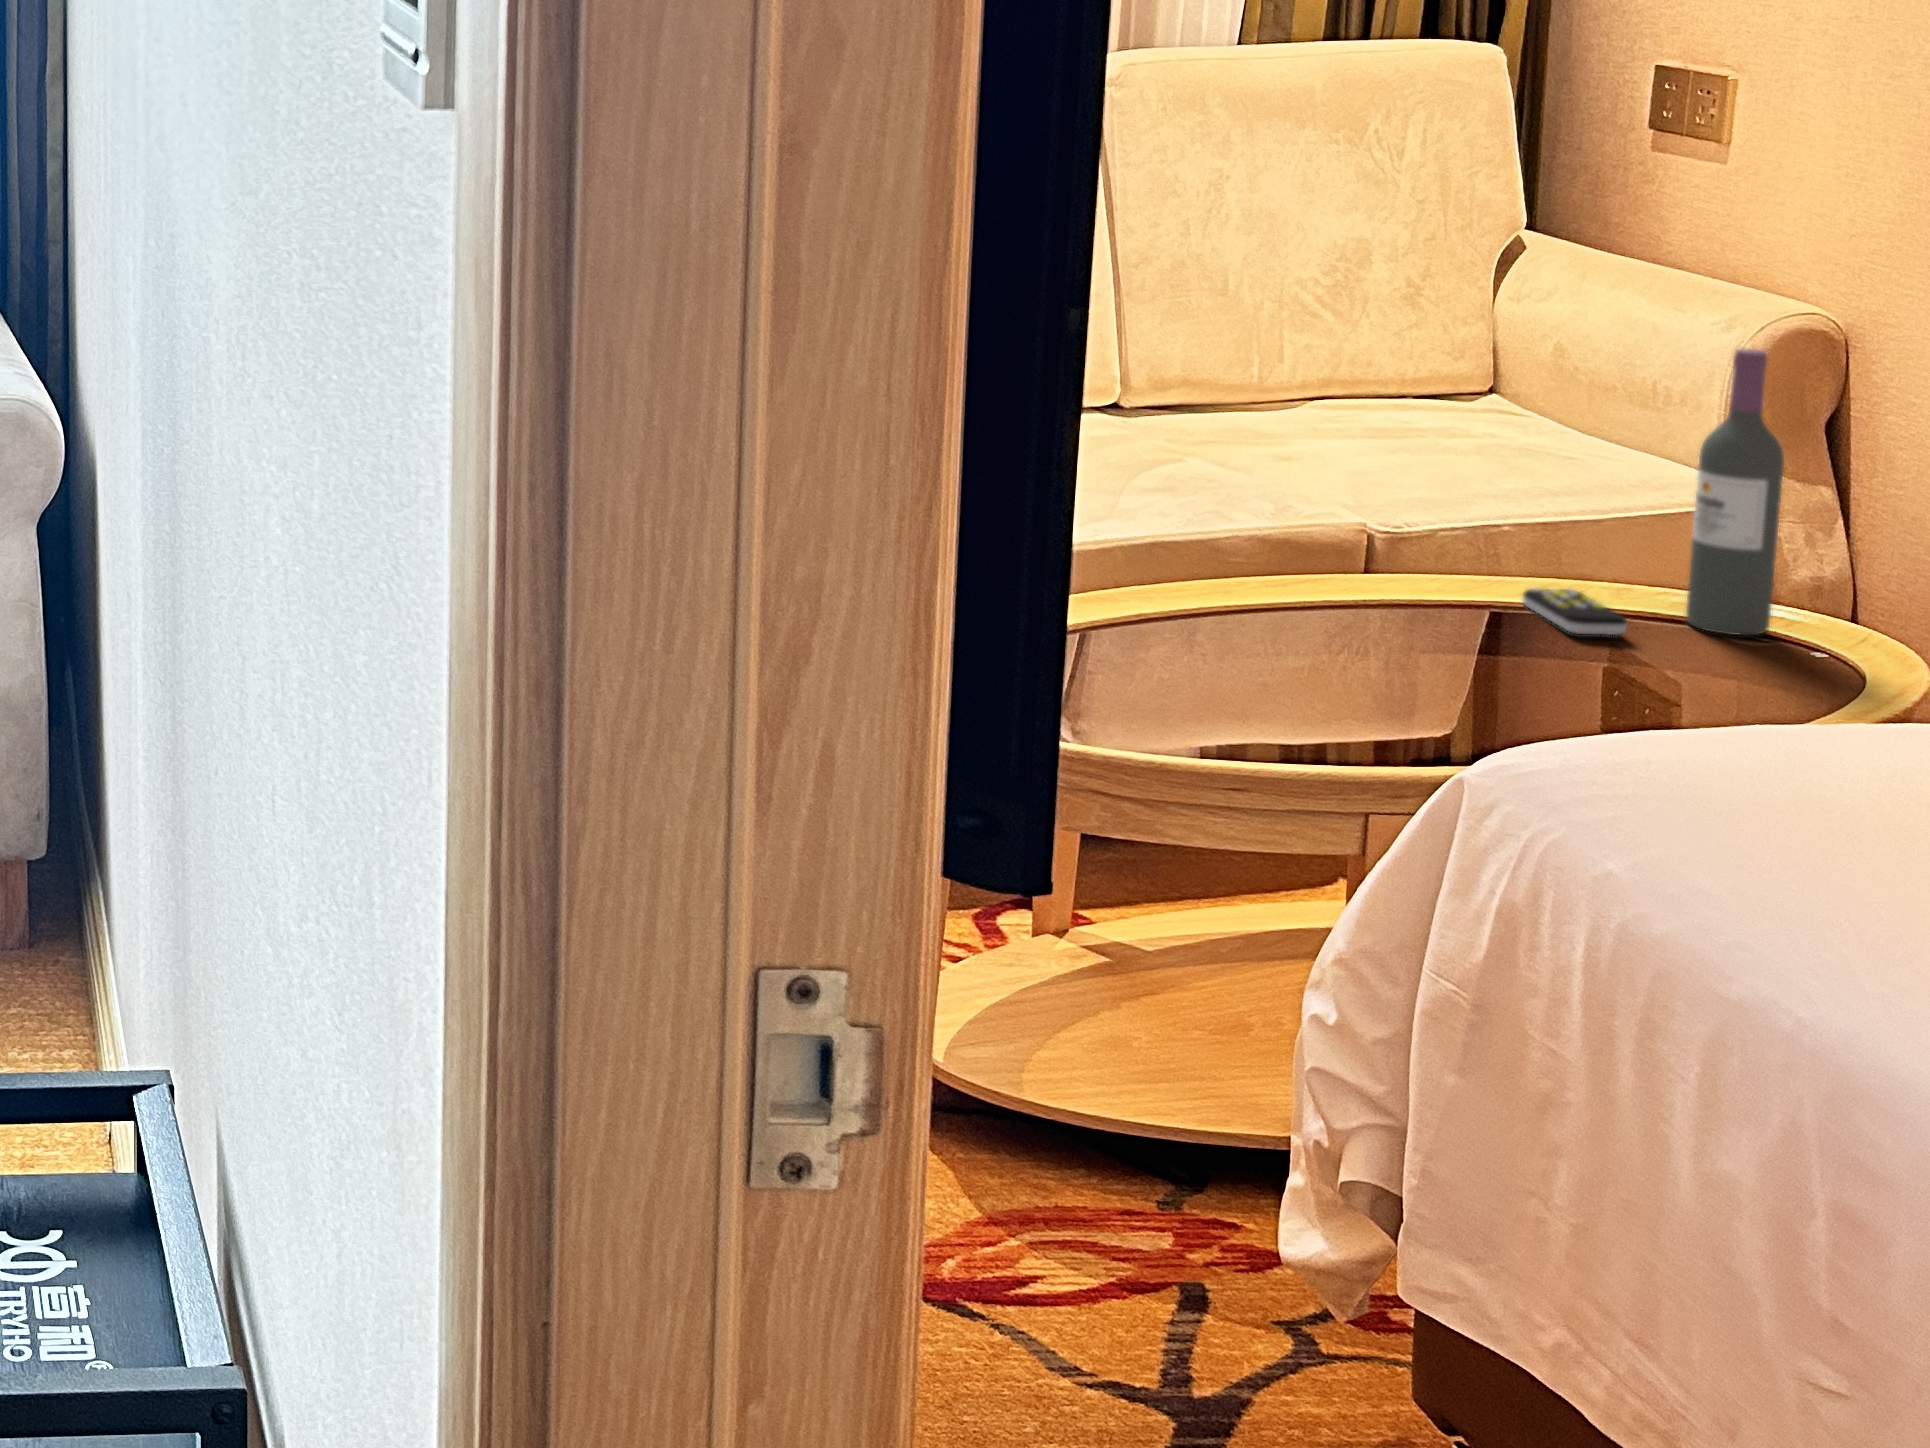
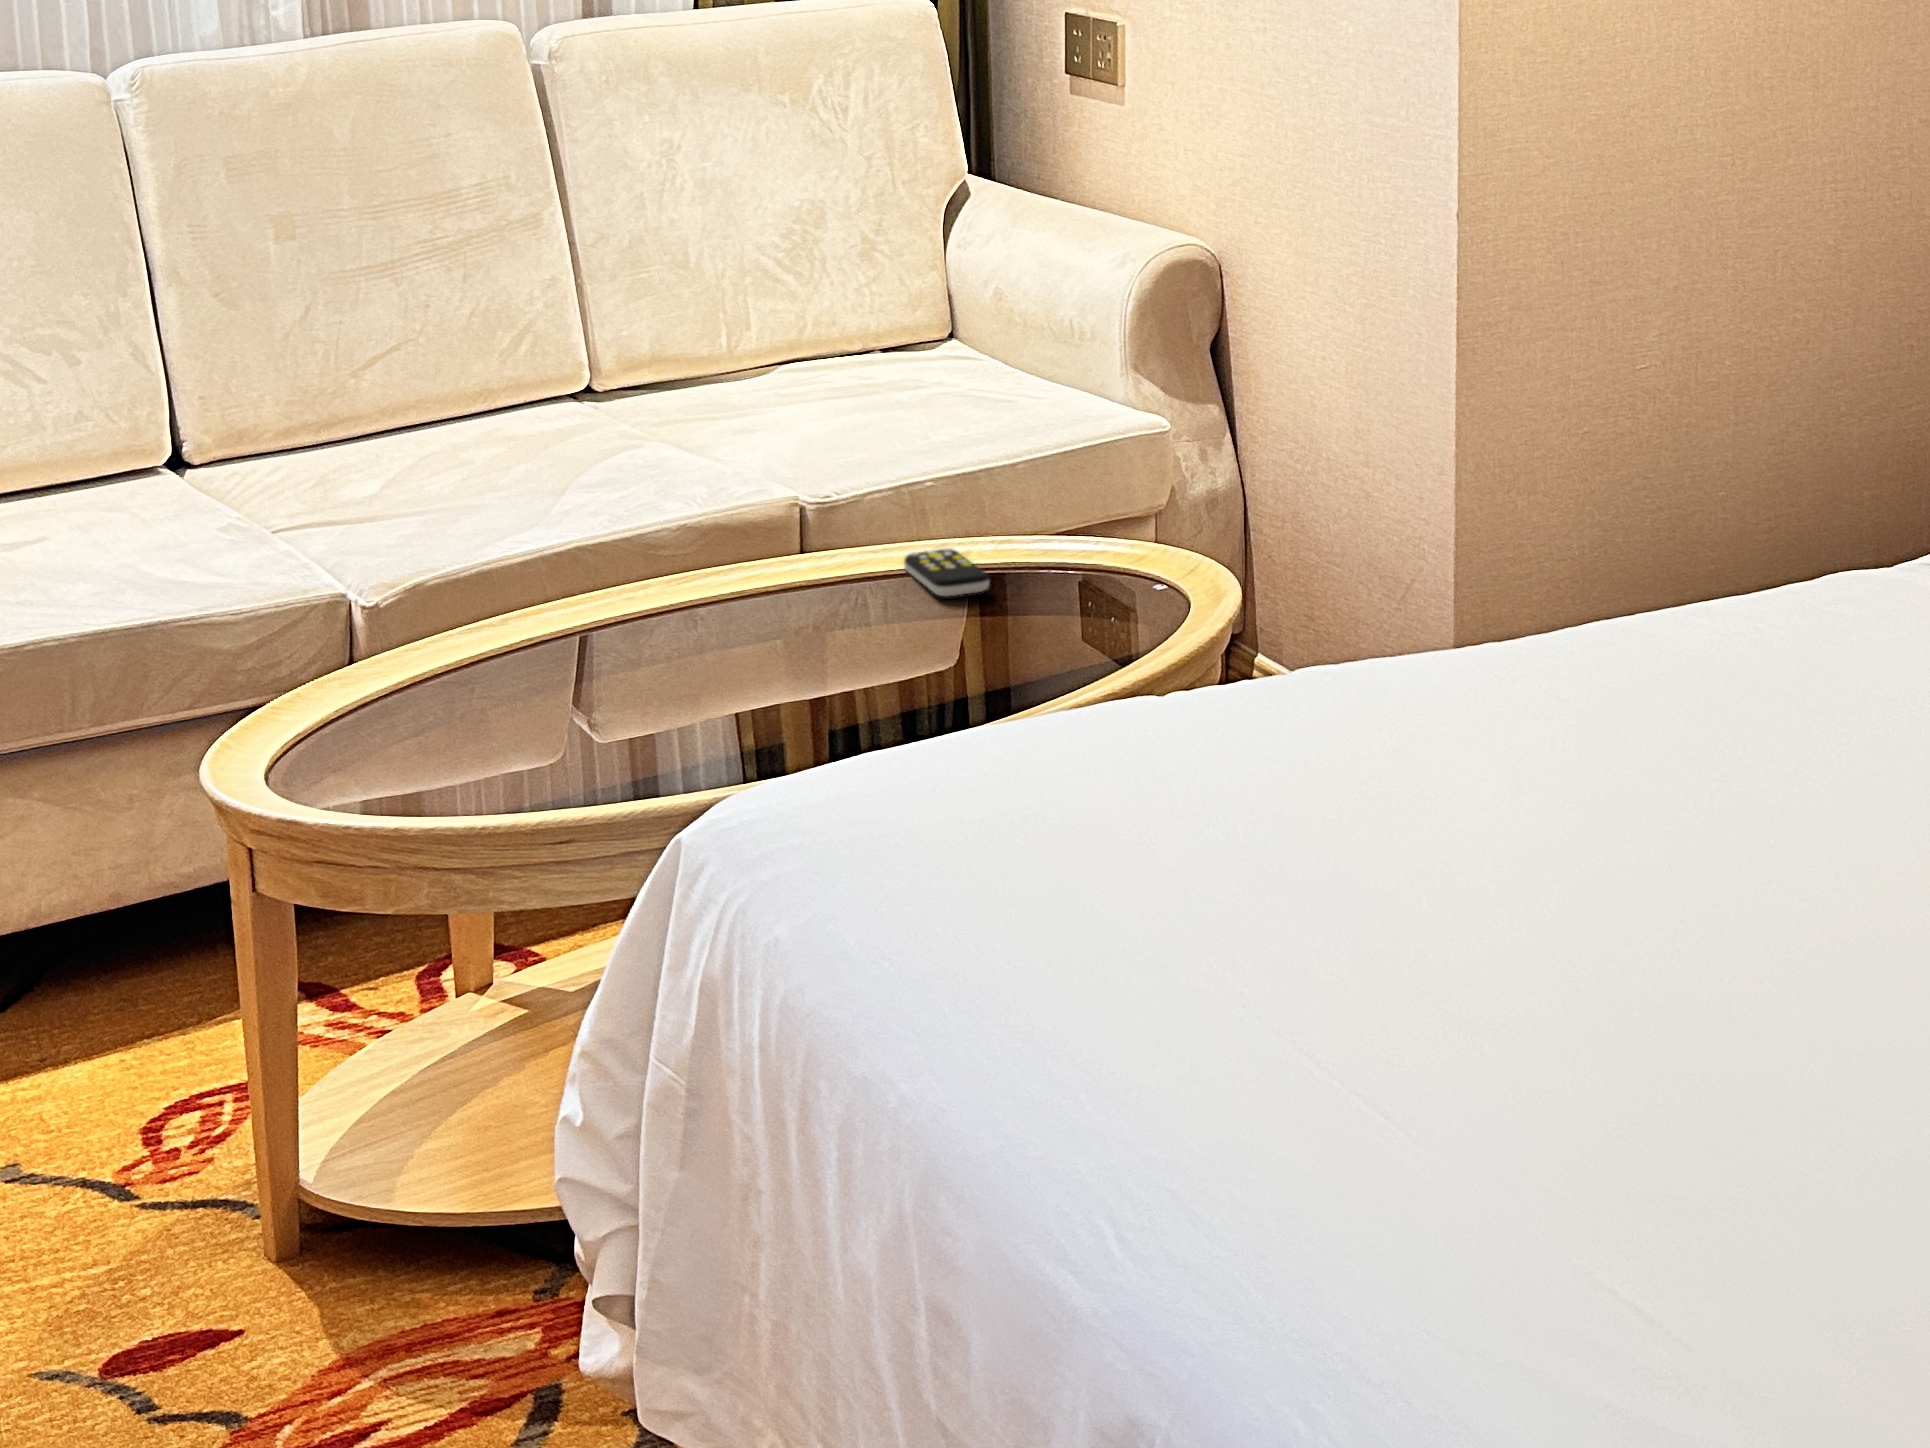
wine bottle: present [1685,348,1784,635] -> none [1044,297,1118,574]

